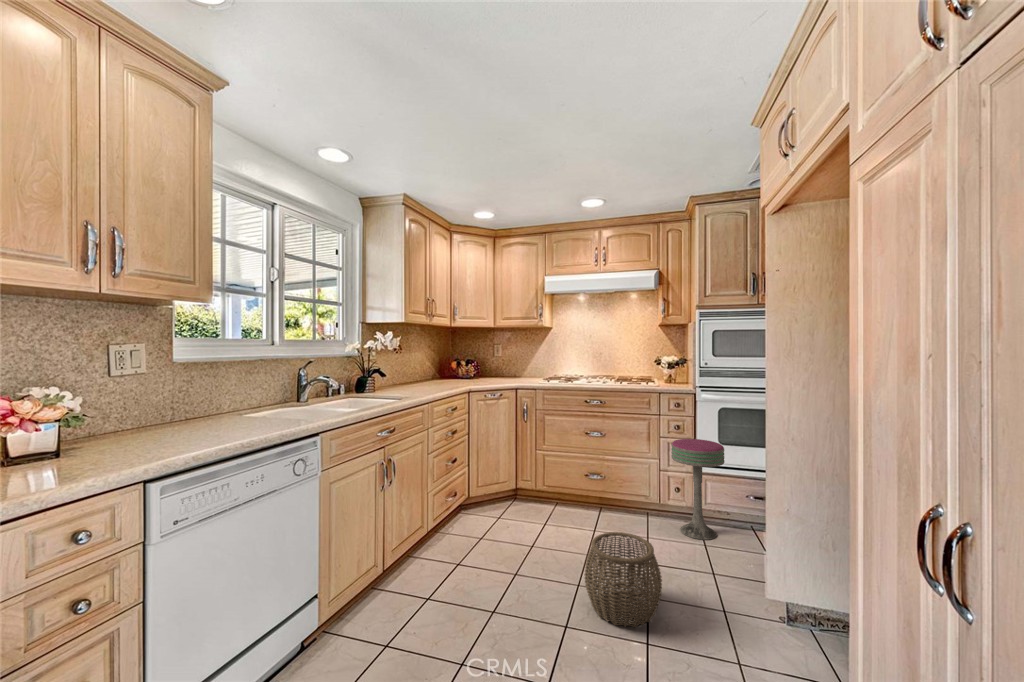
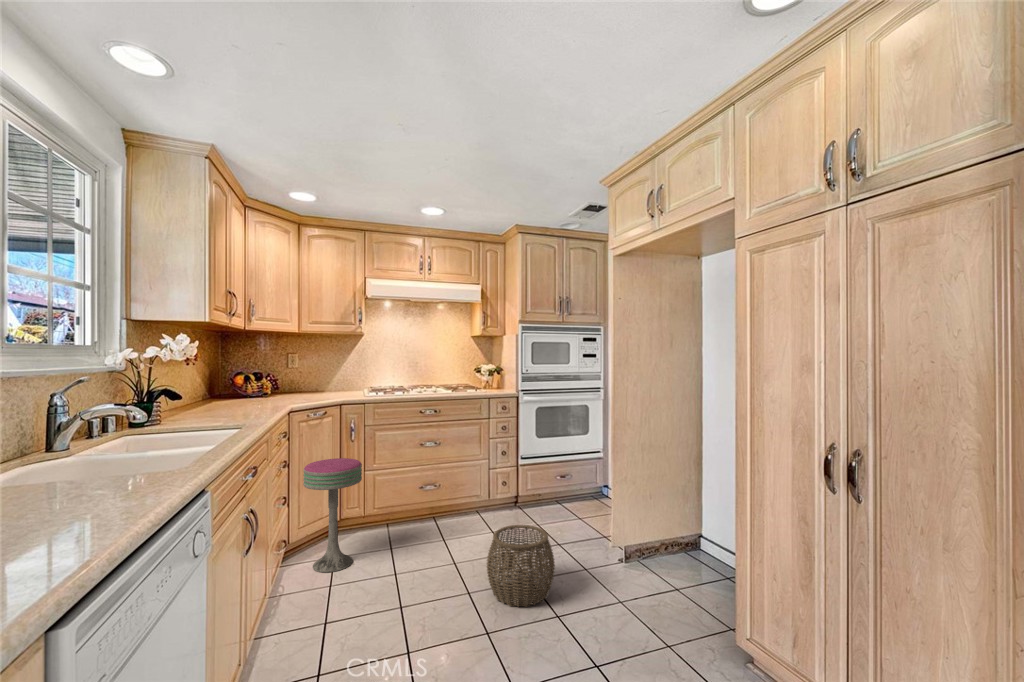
bar stool: present [671,439,724,540] -> present [303,458,362,573]

